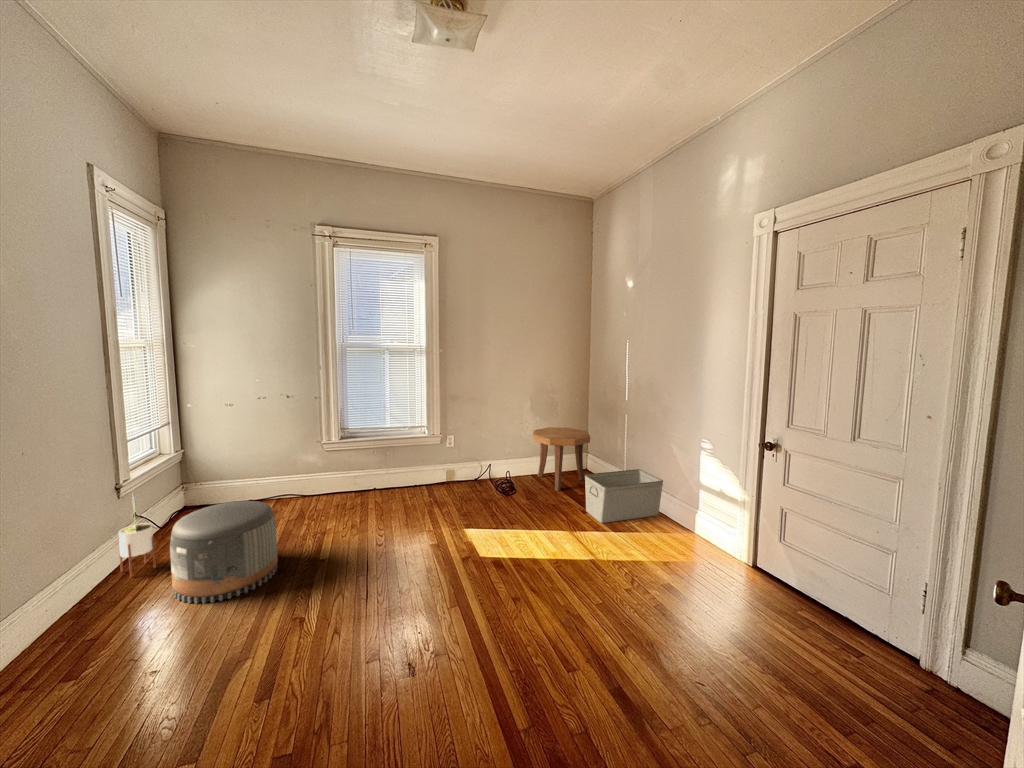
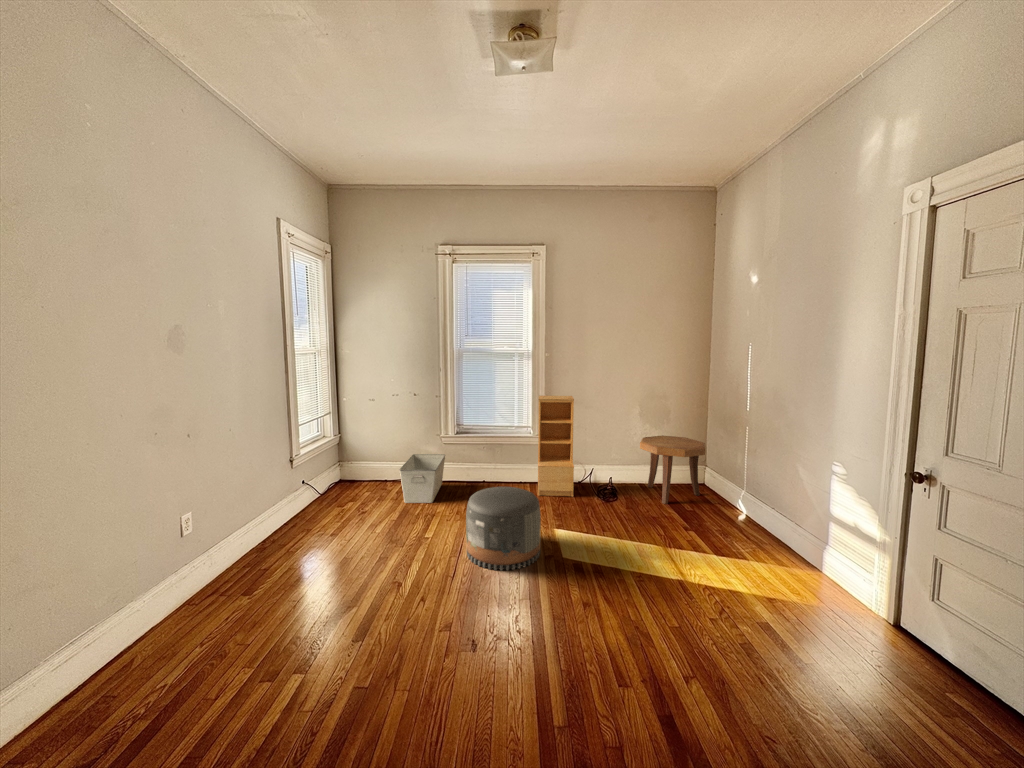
bookshelf: none [432,393,473,497] -> present [538,396,574,497]
storage bin: present [585,469,663,523] -> present [399,454,445,503]
pouf: present [170,501,278,604] -> present [466,487,541,571]
potted plant: present [119,502,156,577] -> none [289,462,312,530]

